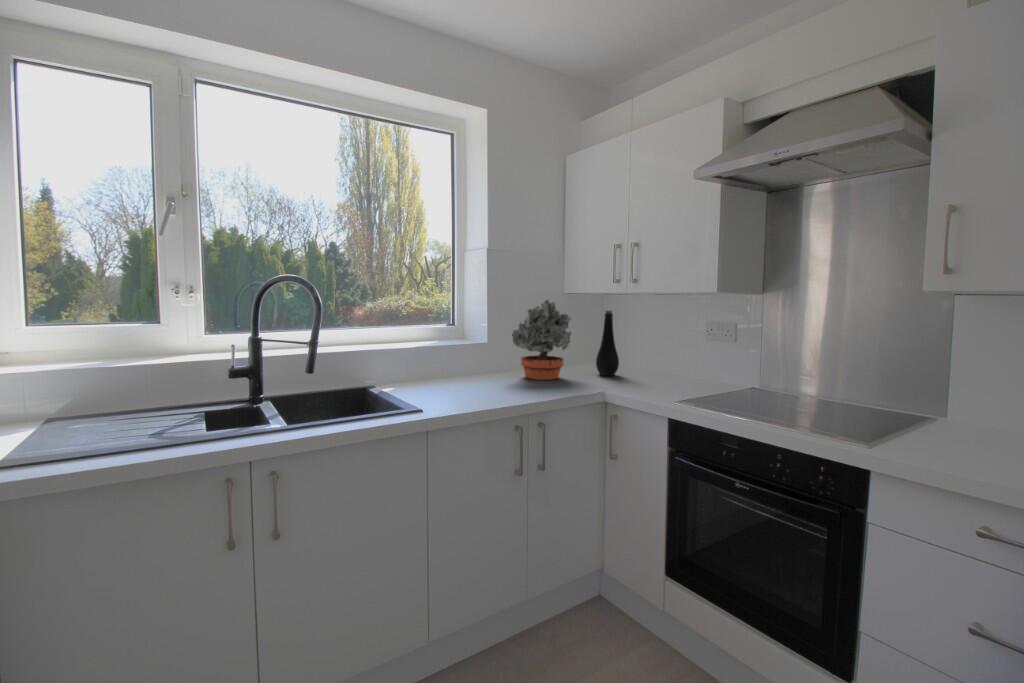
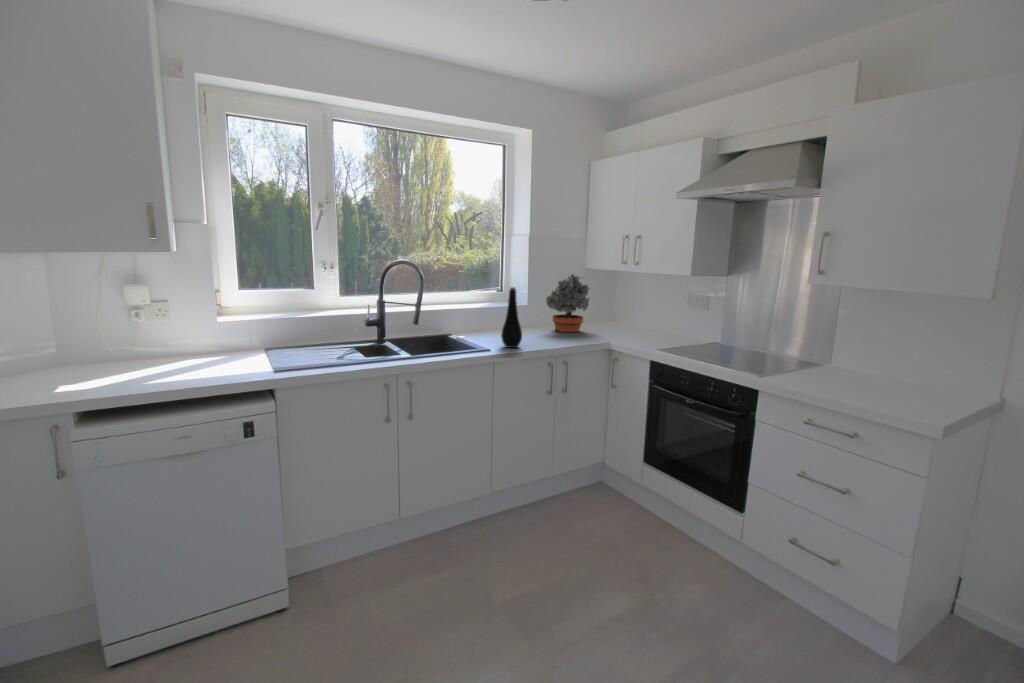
bottle: present [596,311,619,376] -> present [501,287,522,348]

